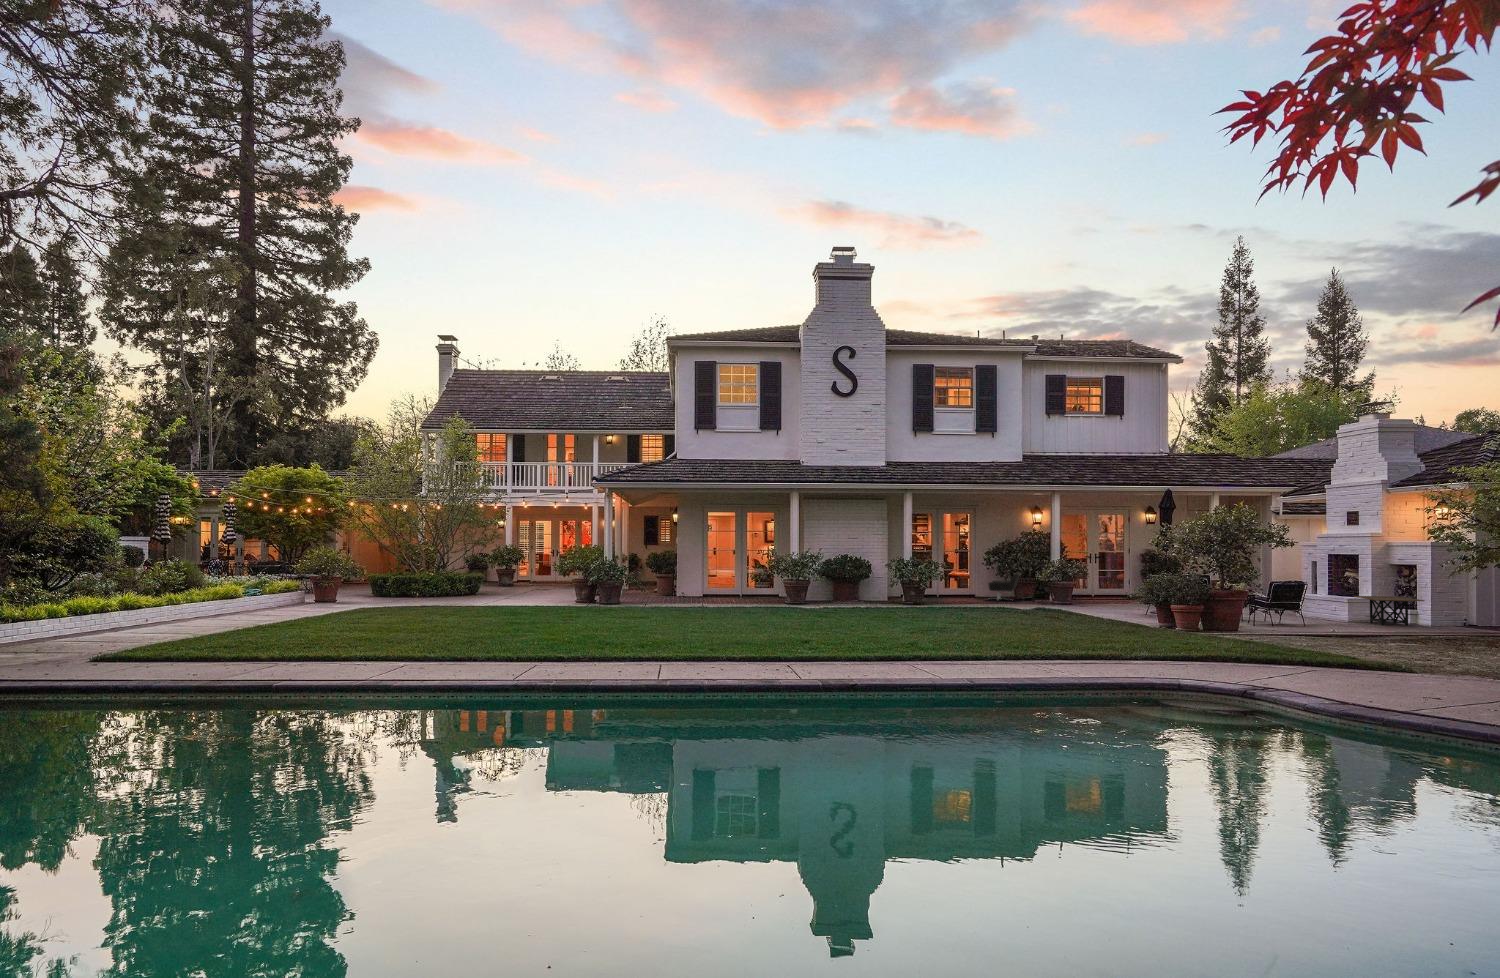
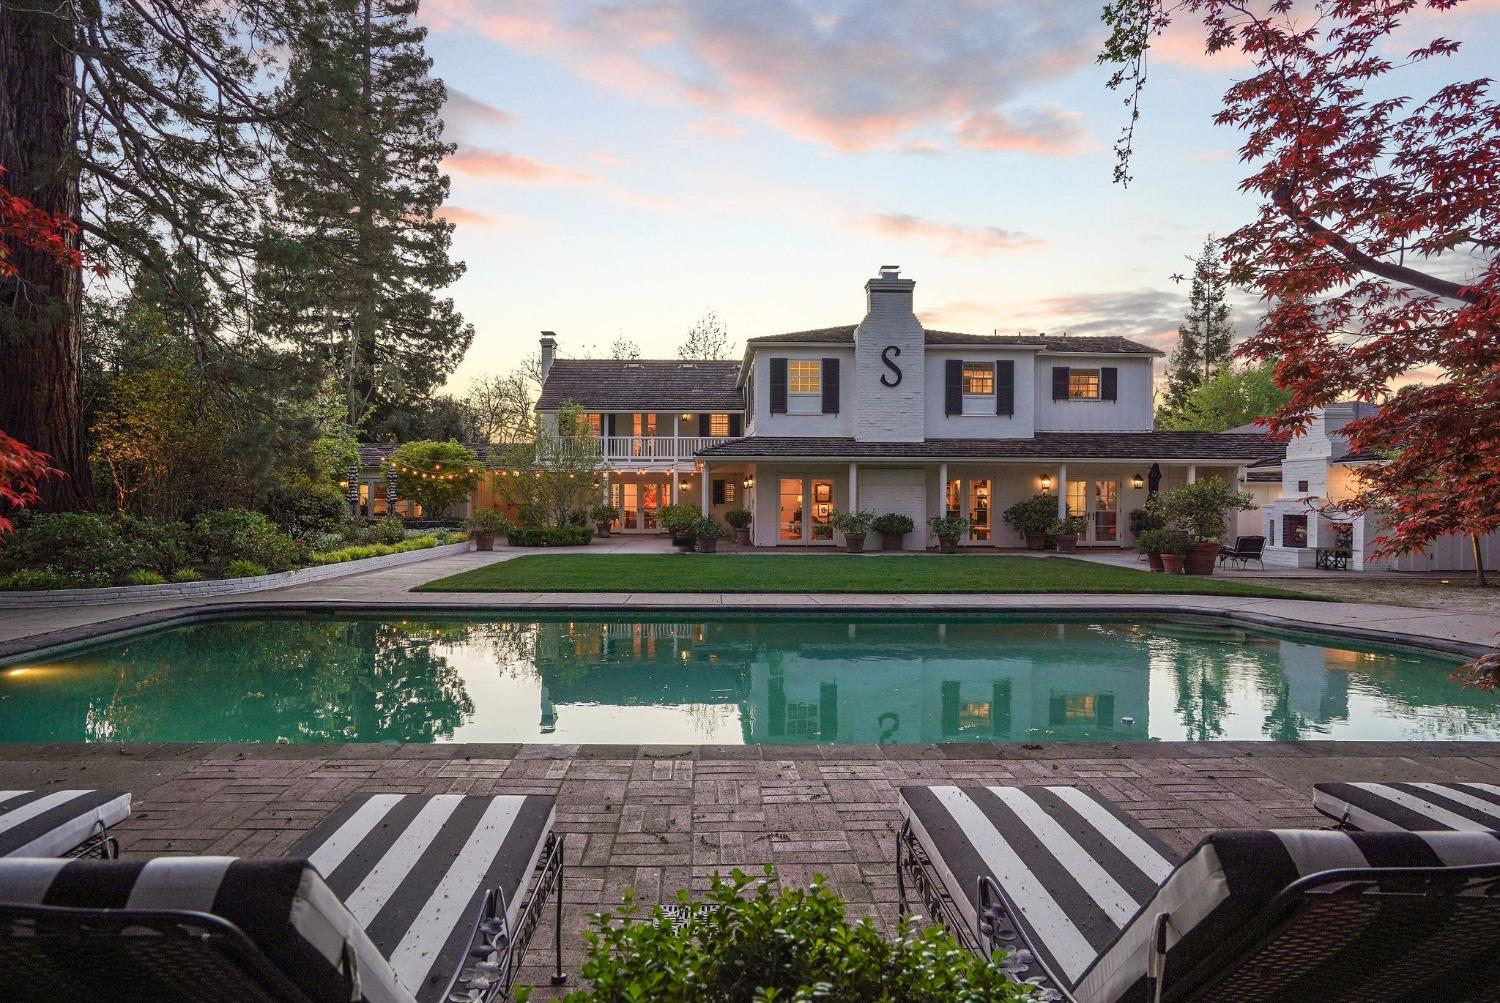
lounge chair: present [989,573,1020,600] -> present [672,530,696,553]

